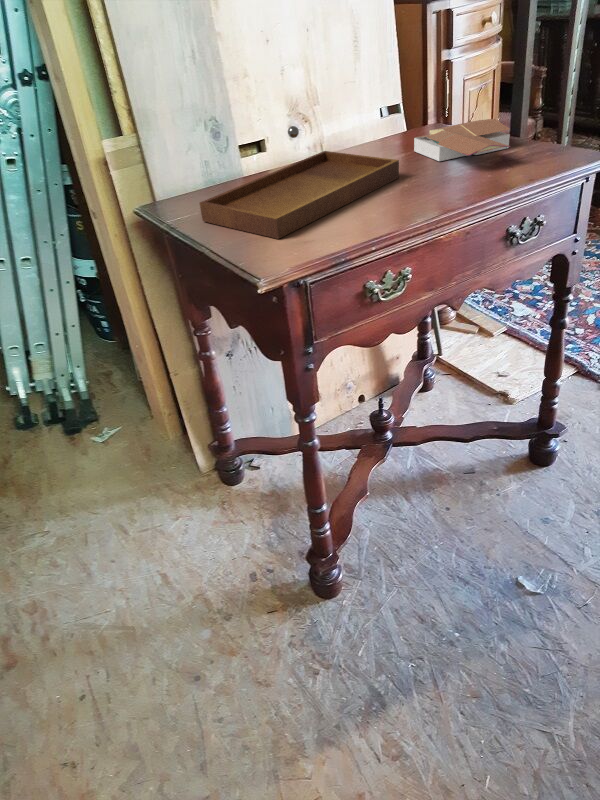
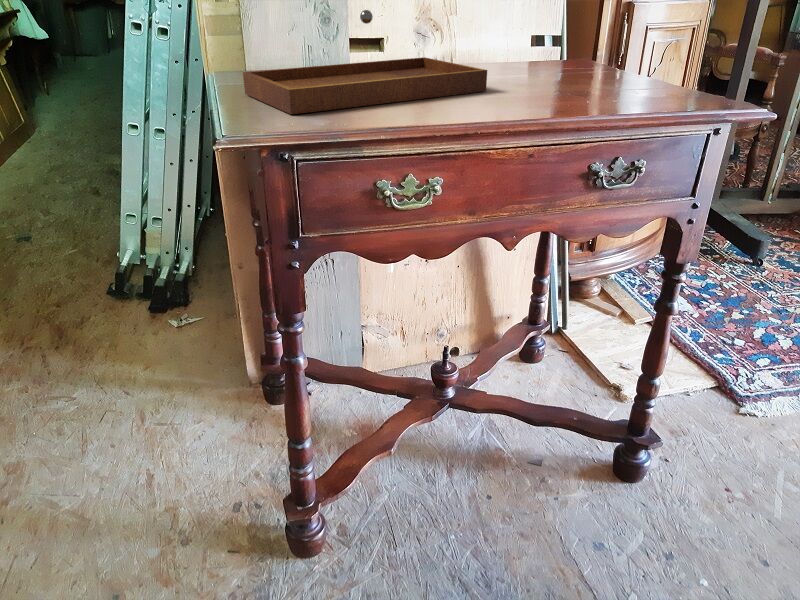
book: present [414,119,510,161] -> none [531,52,642,86]

